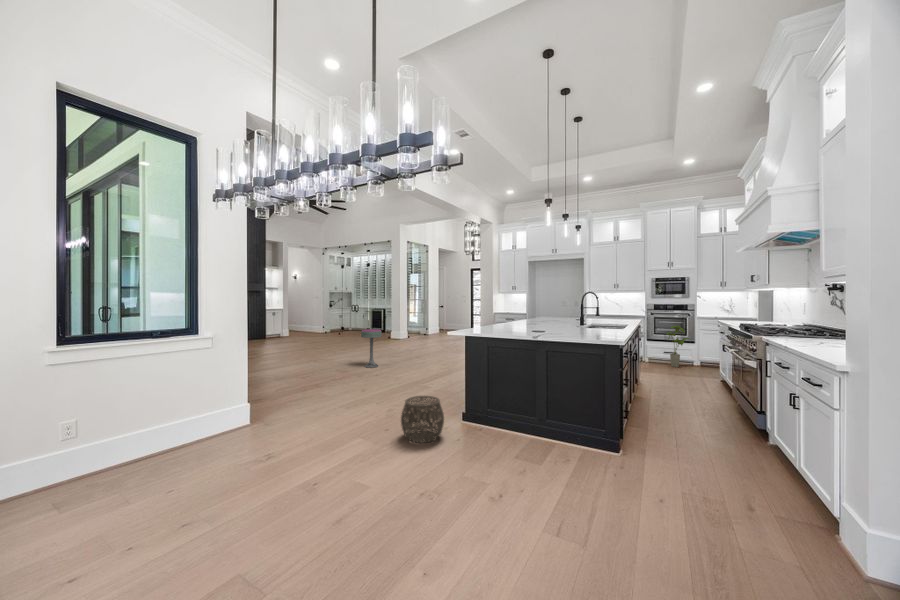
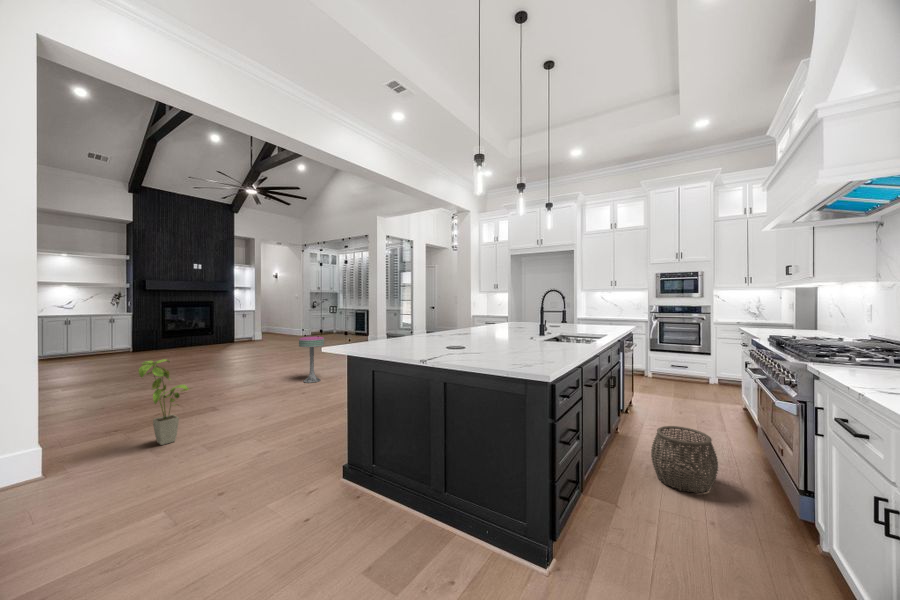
house plant: present [667,326,689,367] -> present [139,359,189,445]
woven basket: present [401,396,444,443] -> present [651,426,718,493]

